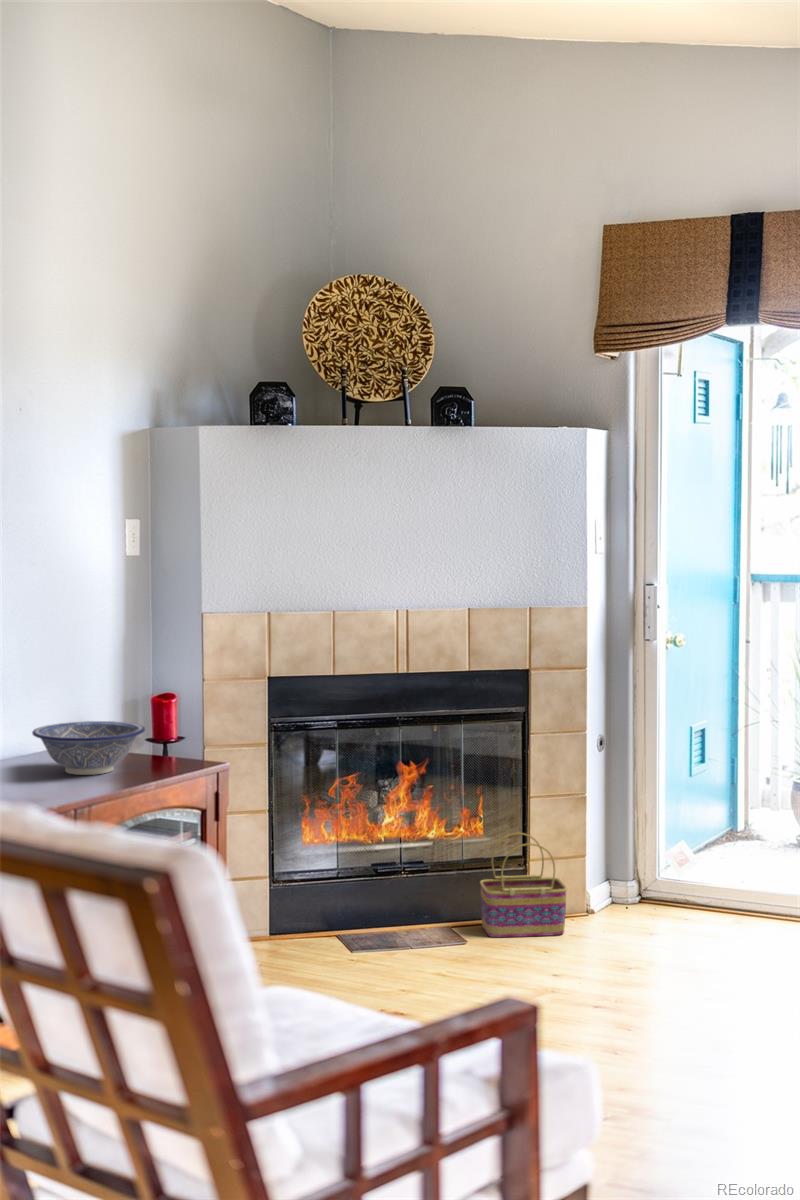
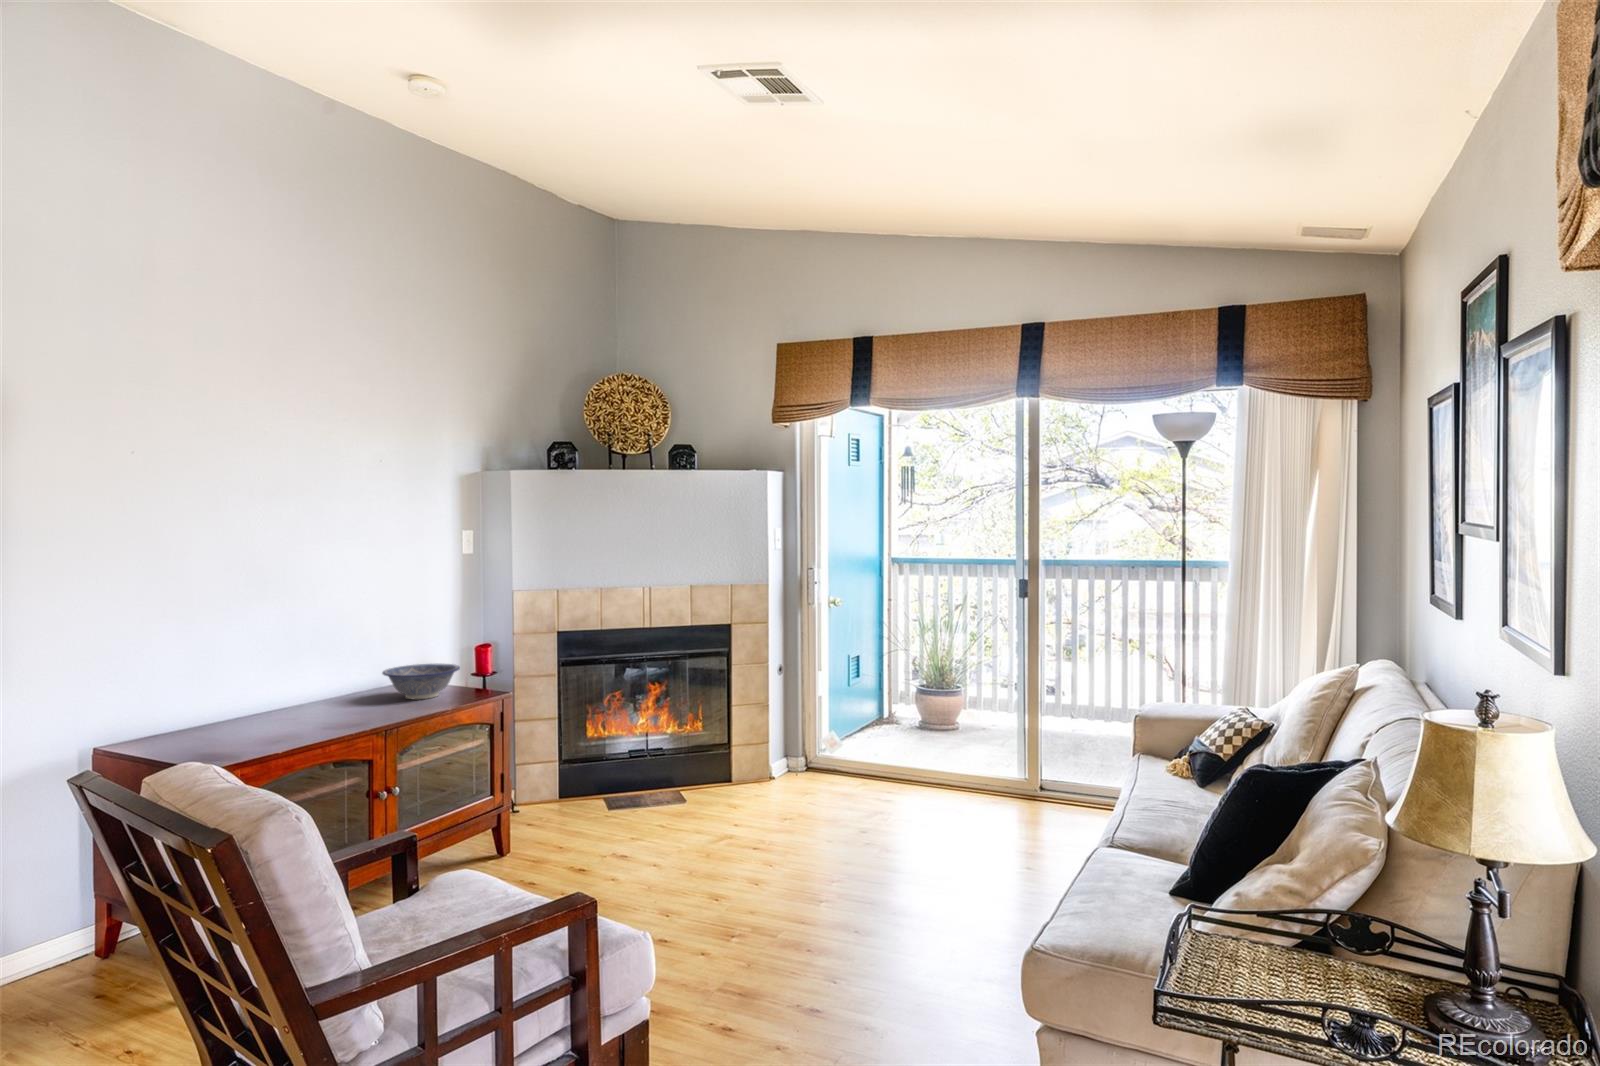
basket: present [480,833,567,937] -> none [699,729,754,797]

